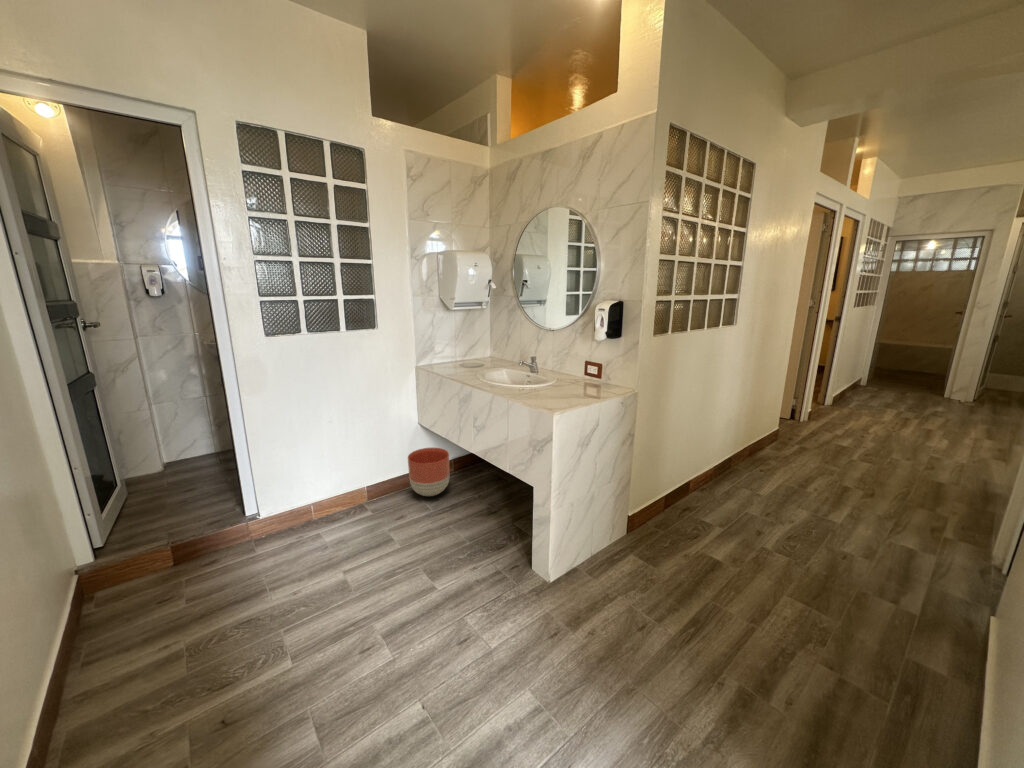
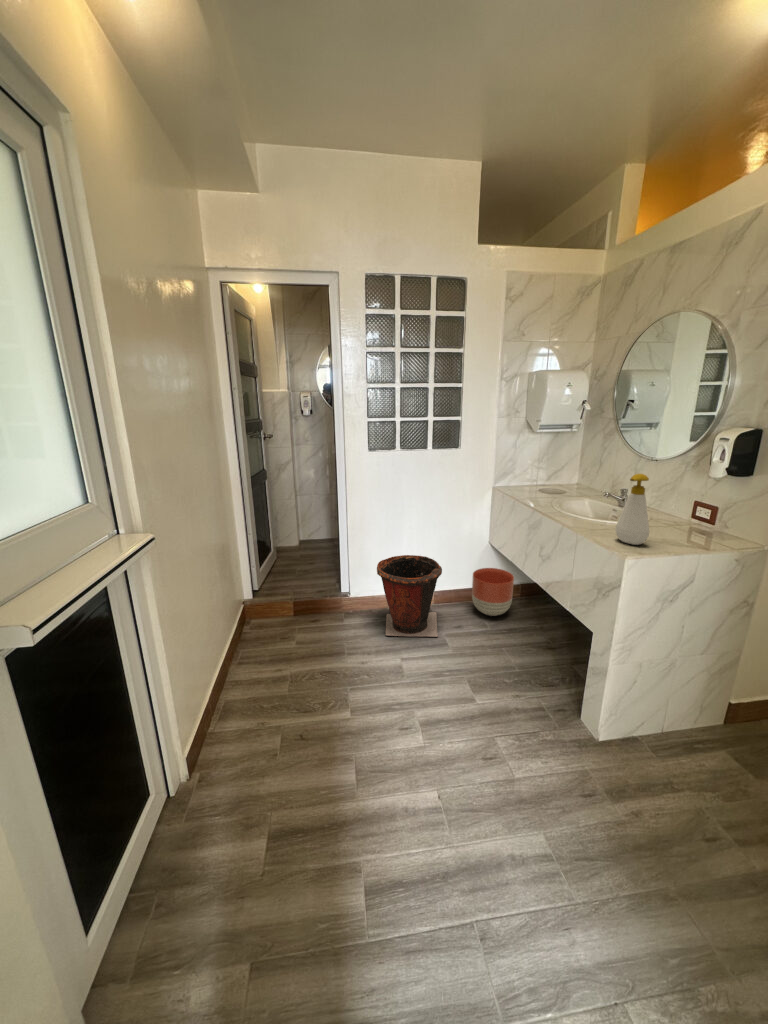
soap bottle: none [538,340,564,402] -> present [615,474,649,545]
waste bin: none [295,448,381,551] -> present [377,555,442,637]

